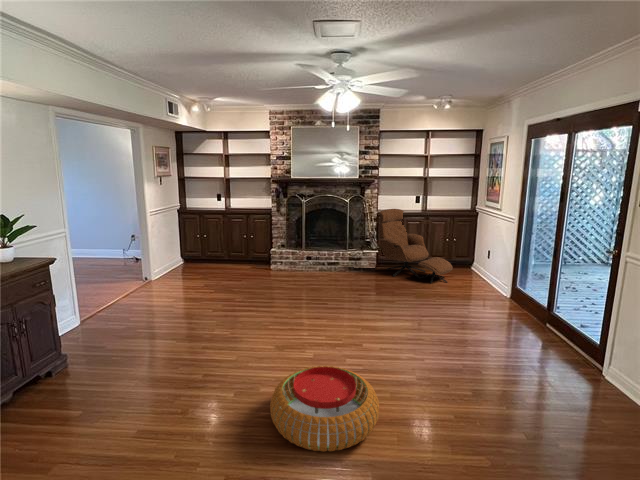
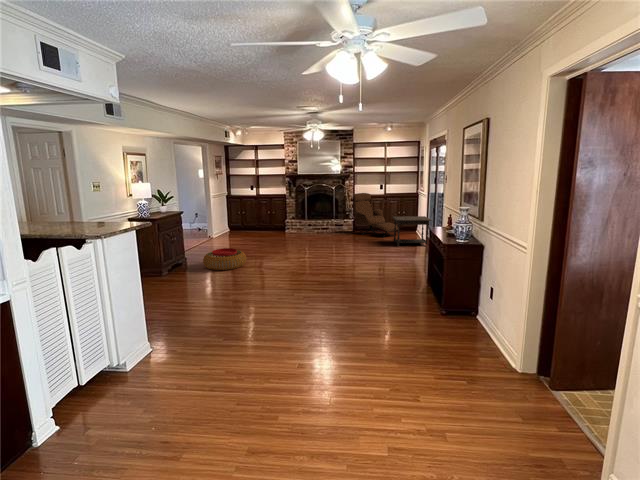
side table: none [455,254,534,309] -> present [392,216,432,246]
pouf: present [270,366,379,452] -> present [203,248,246,270]

